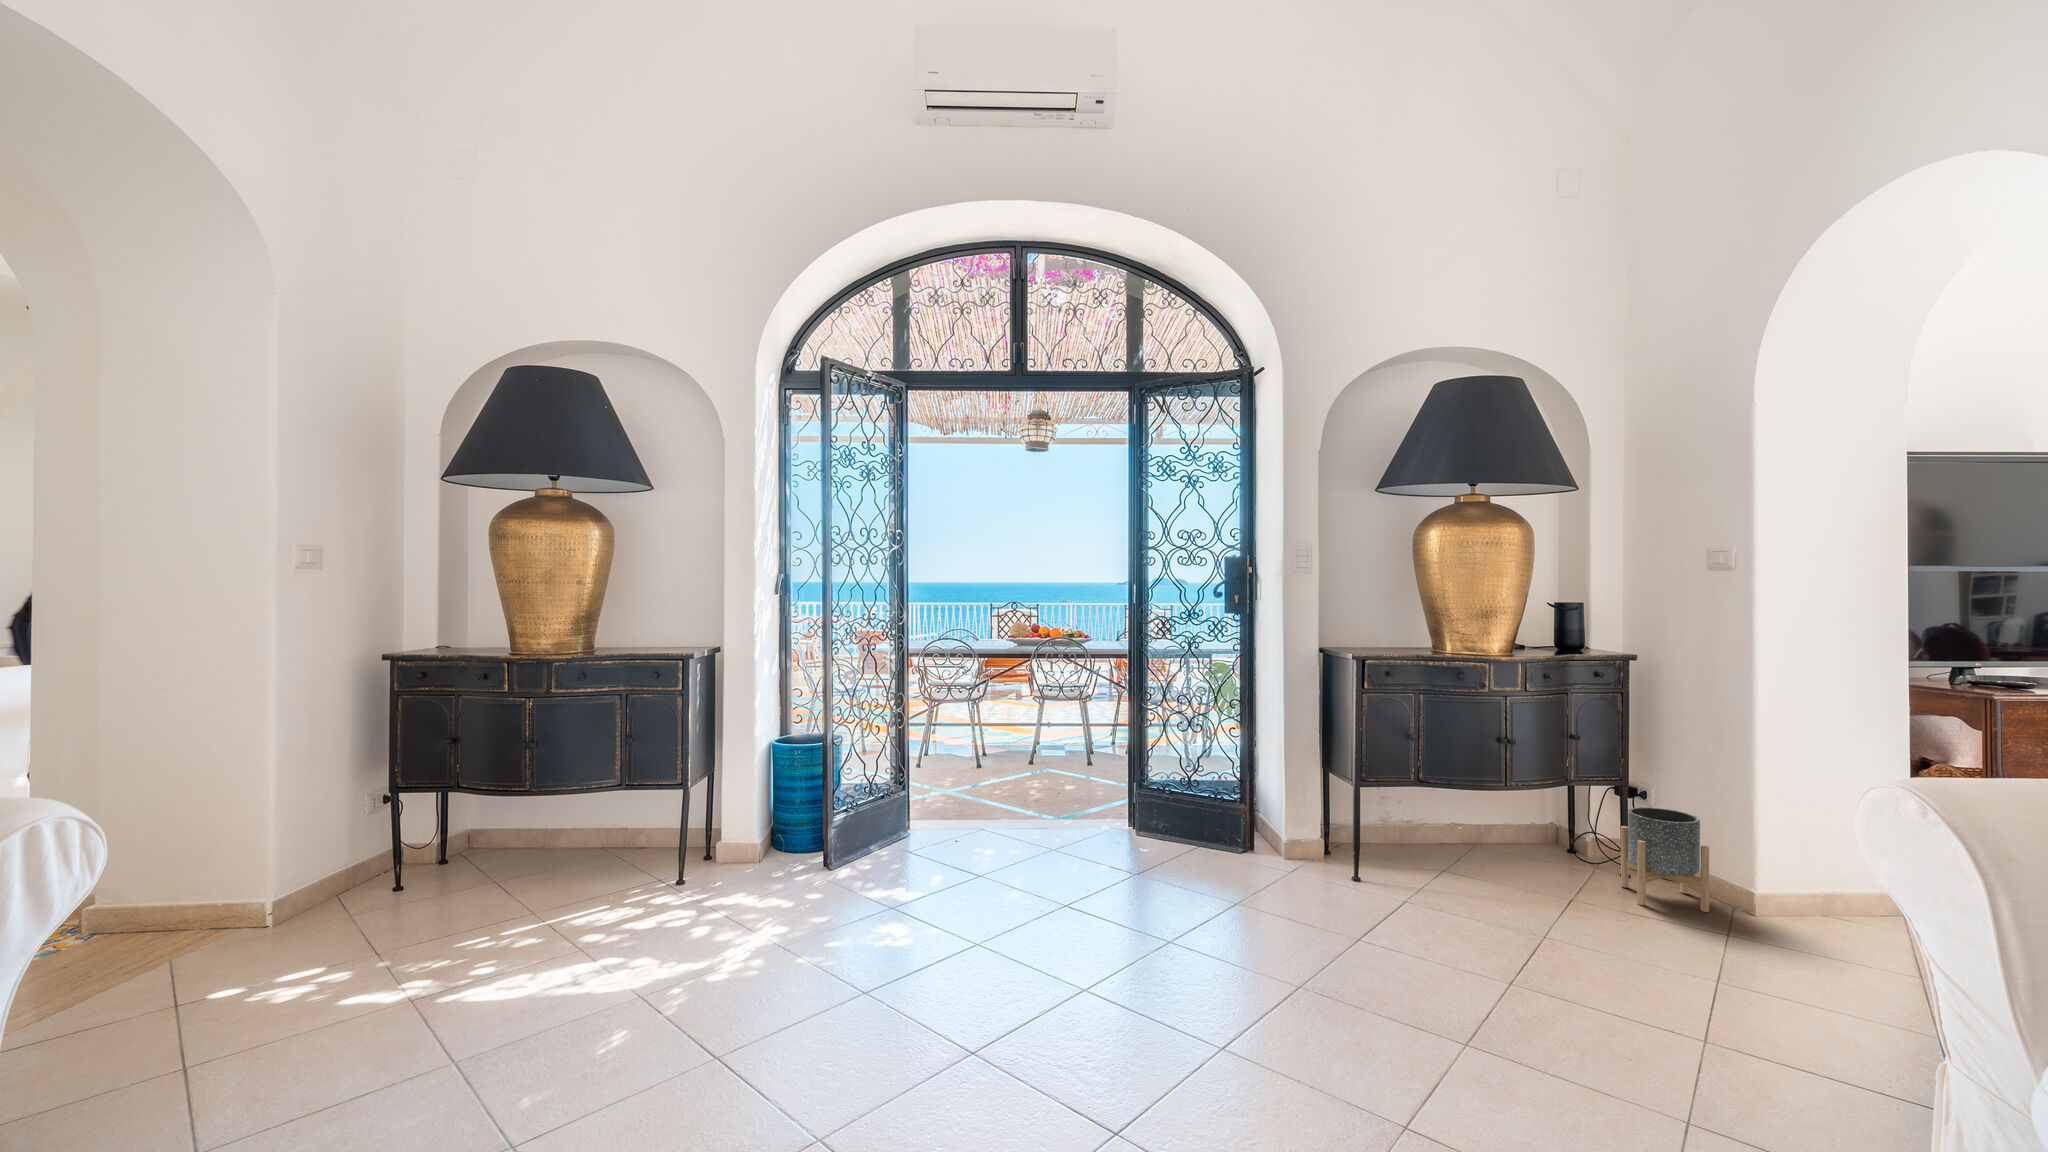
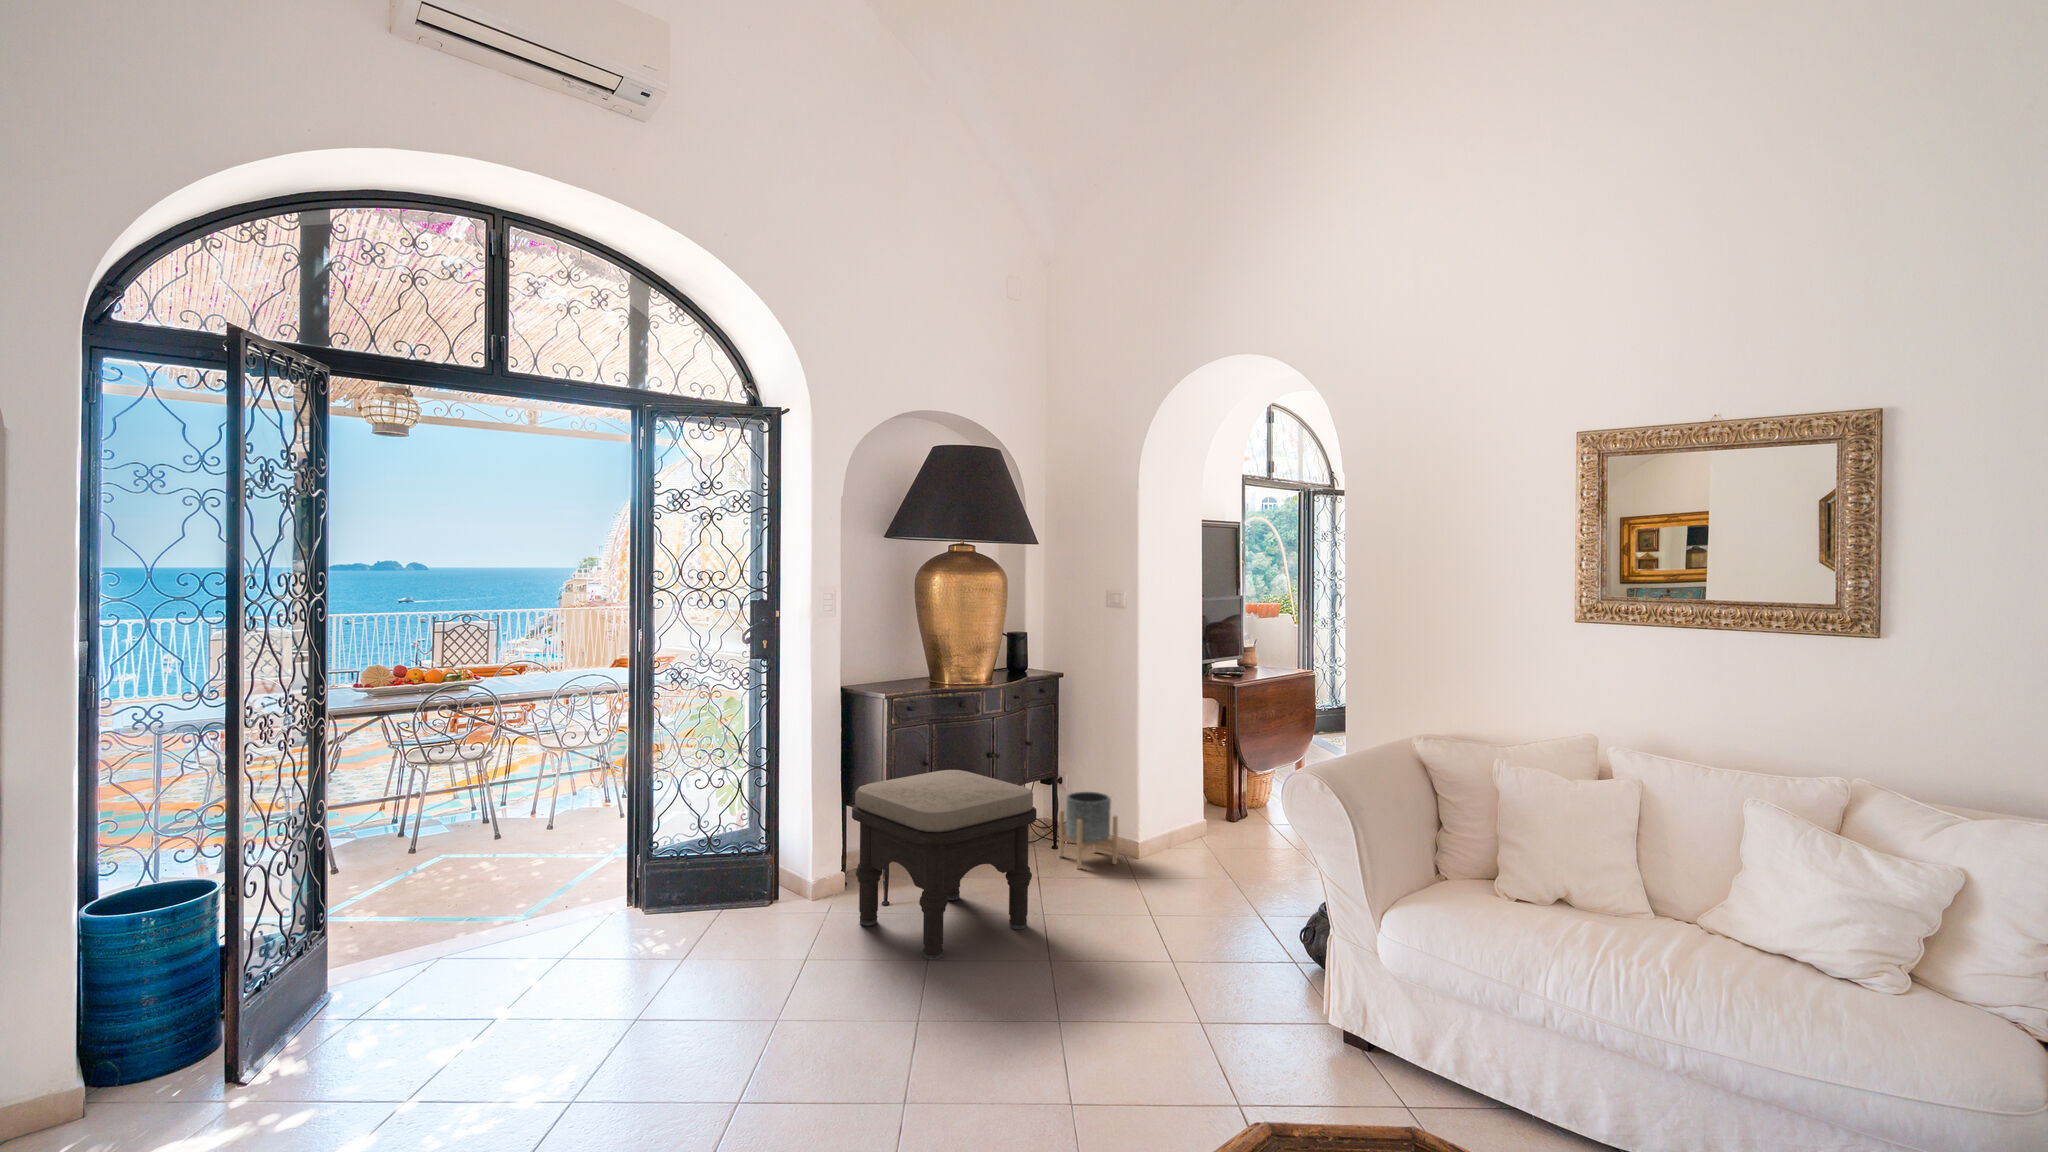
ottoman: none [1304,746,1523,945] -> present [852,770,1037,960]

